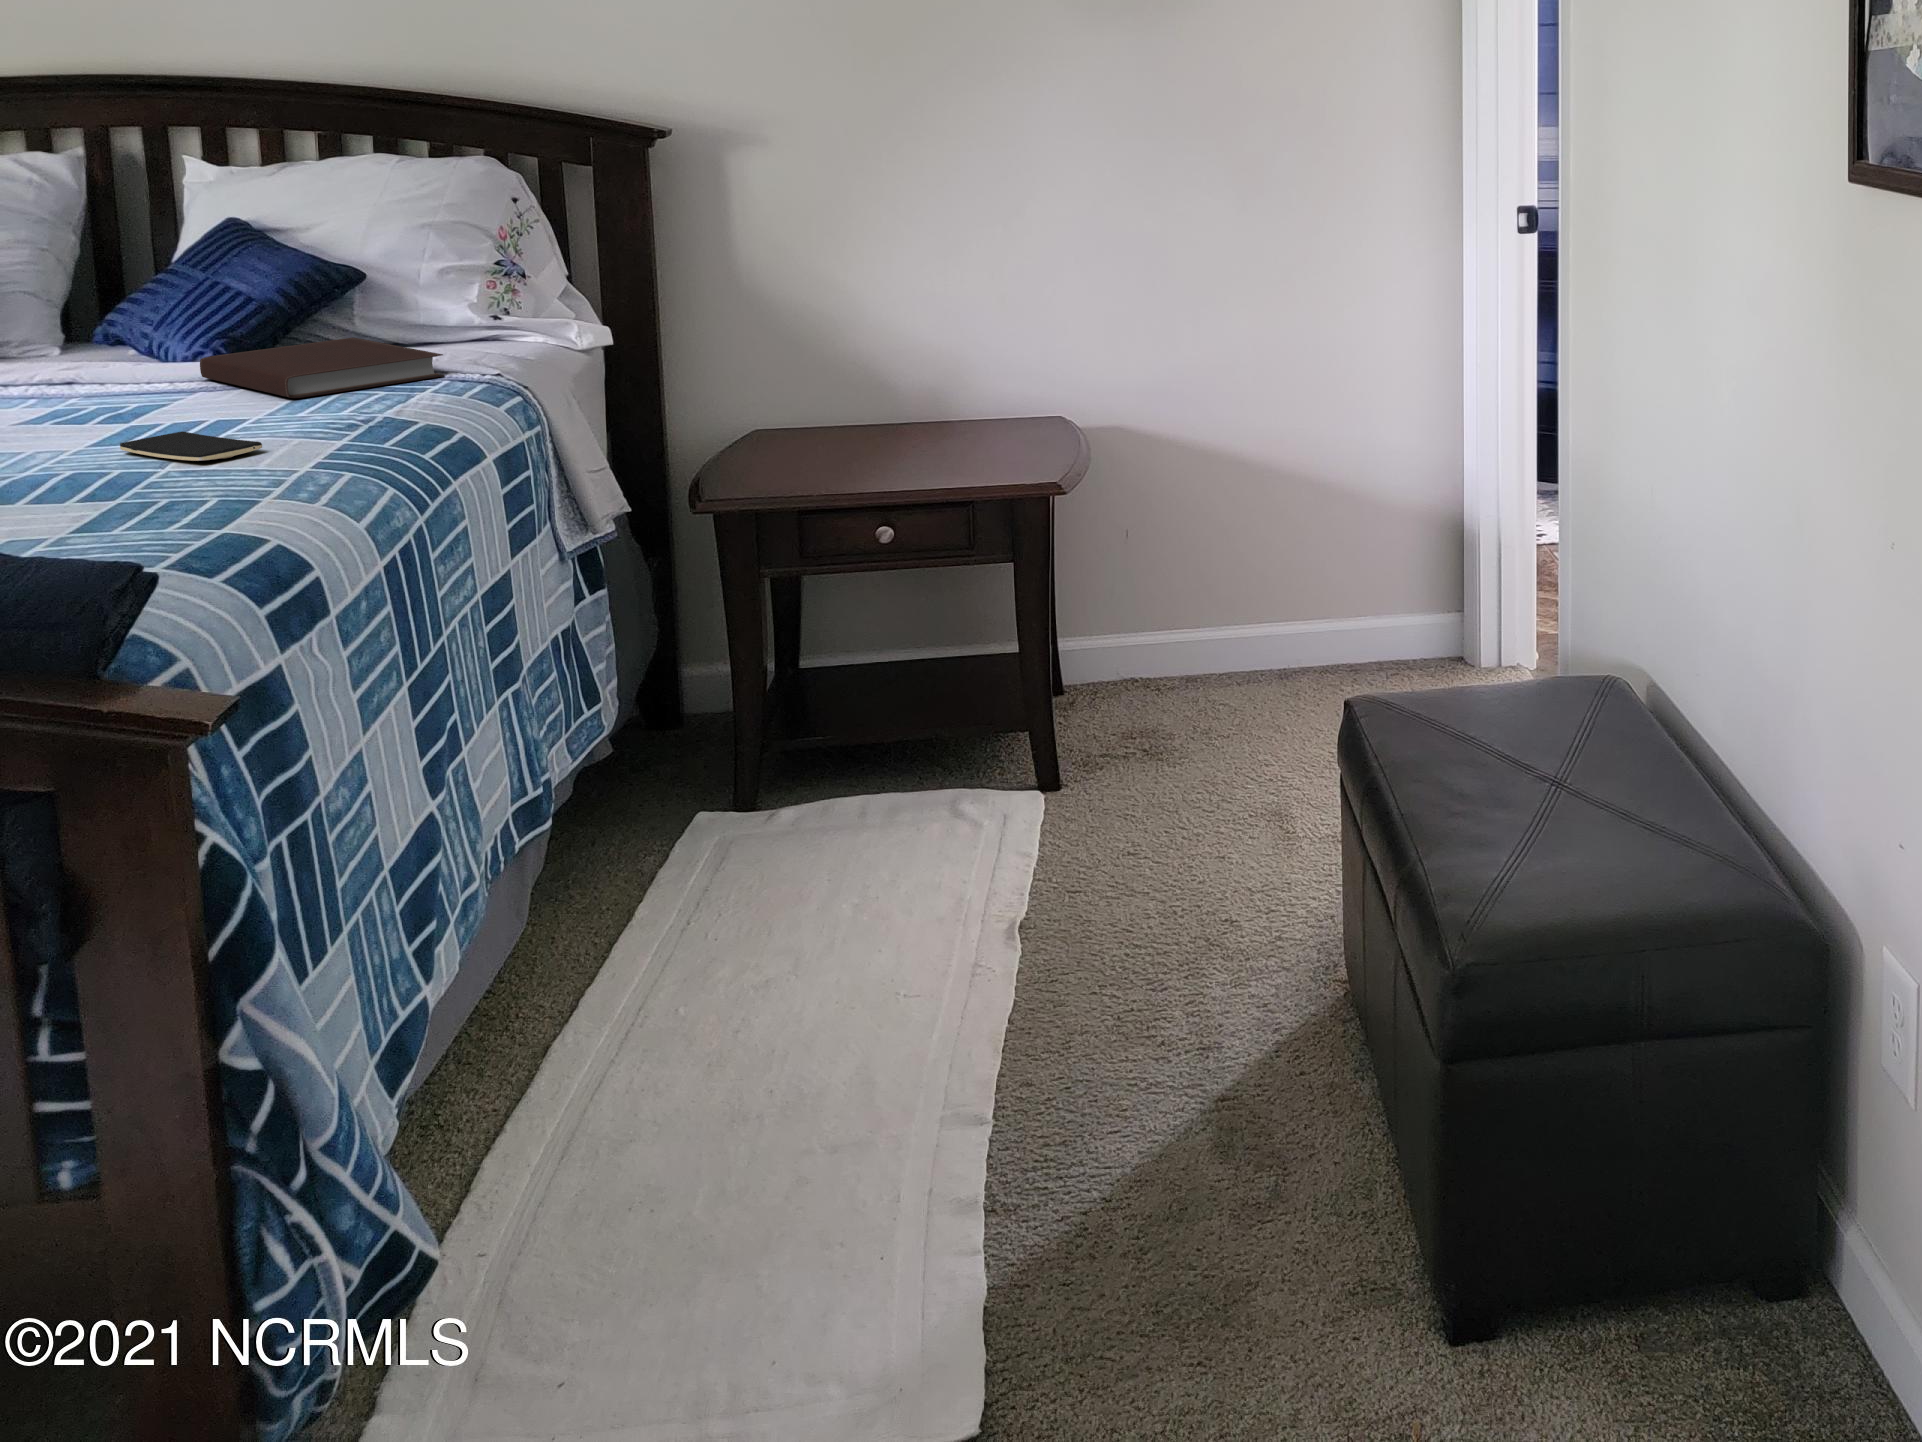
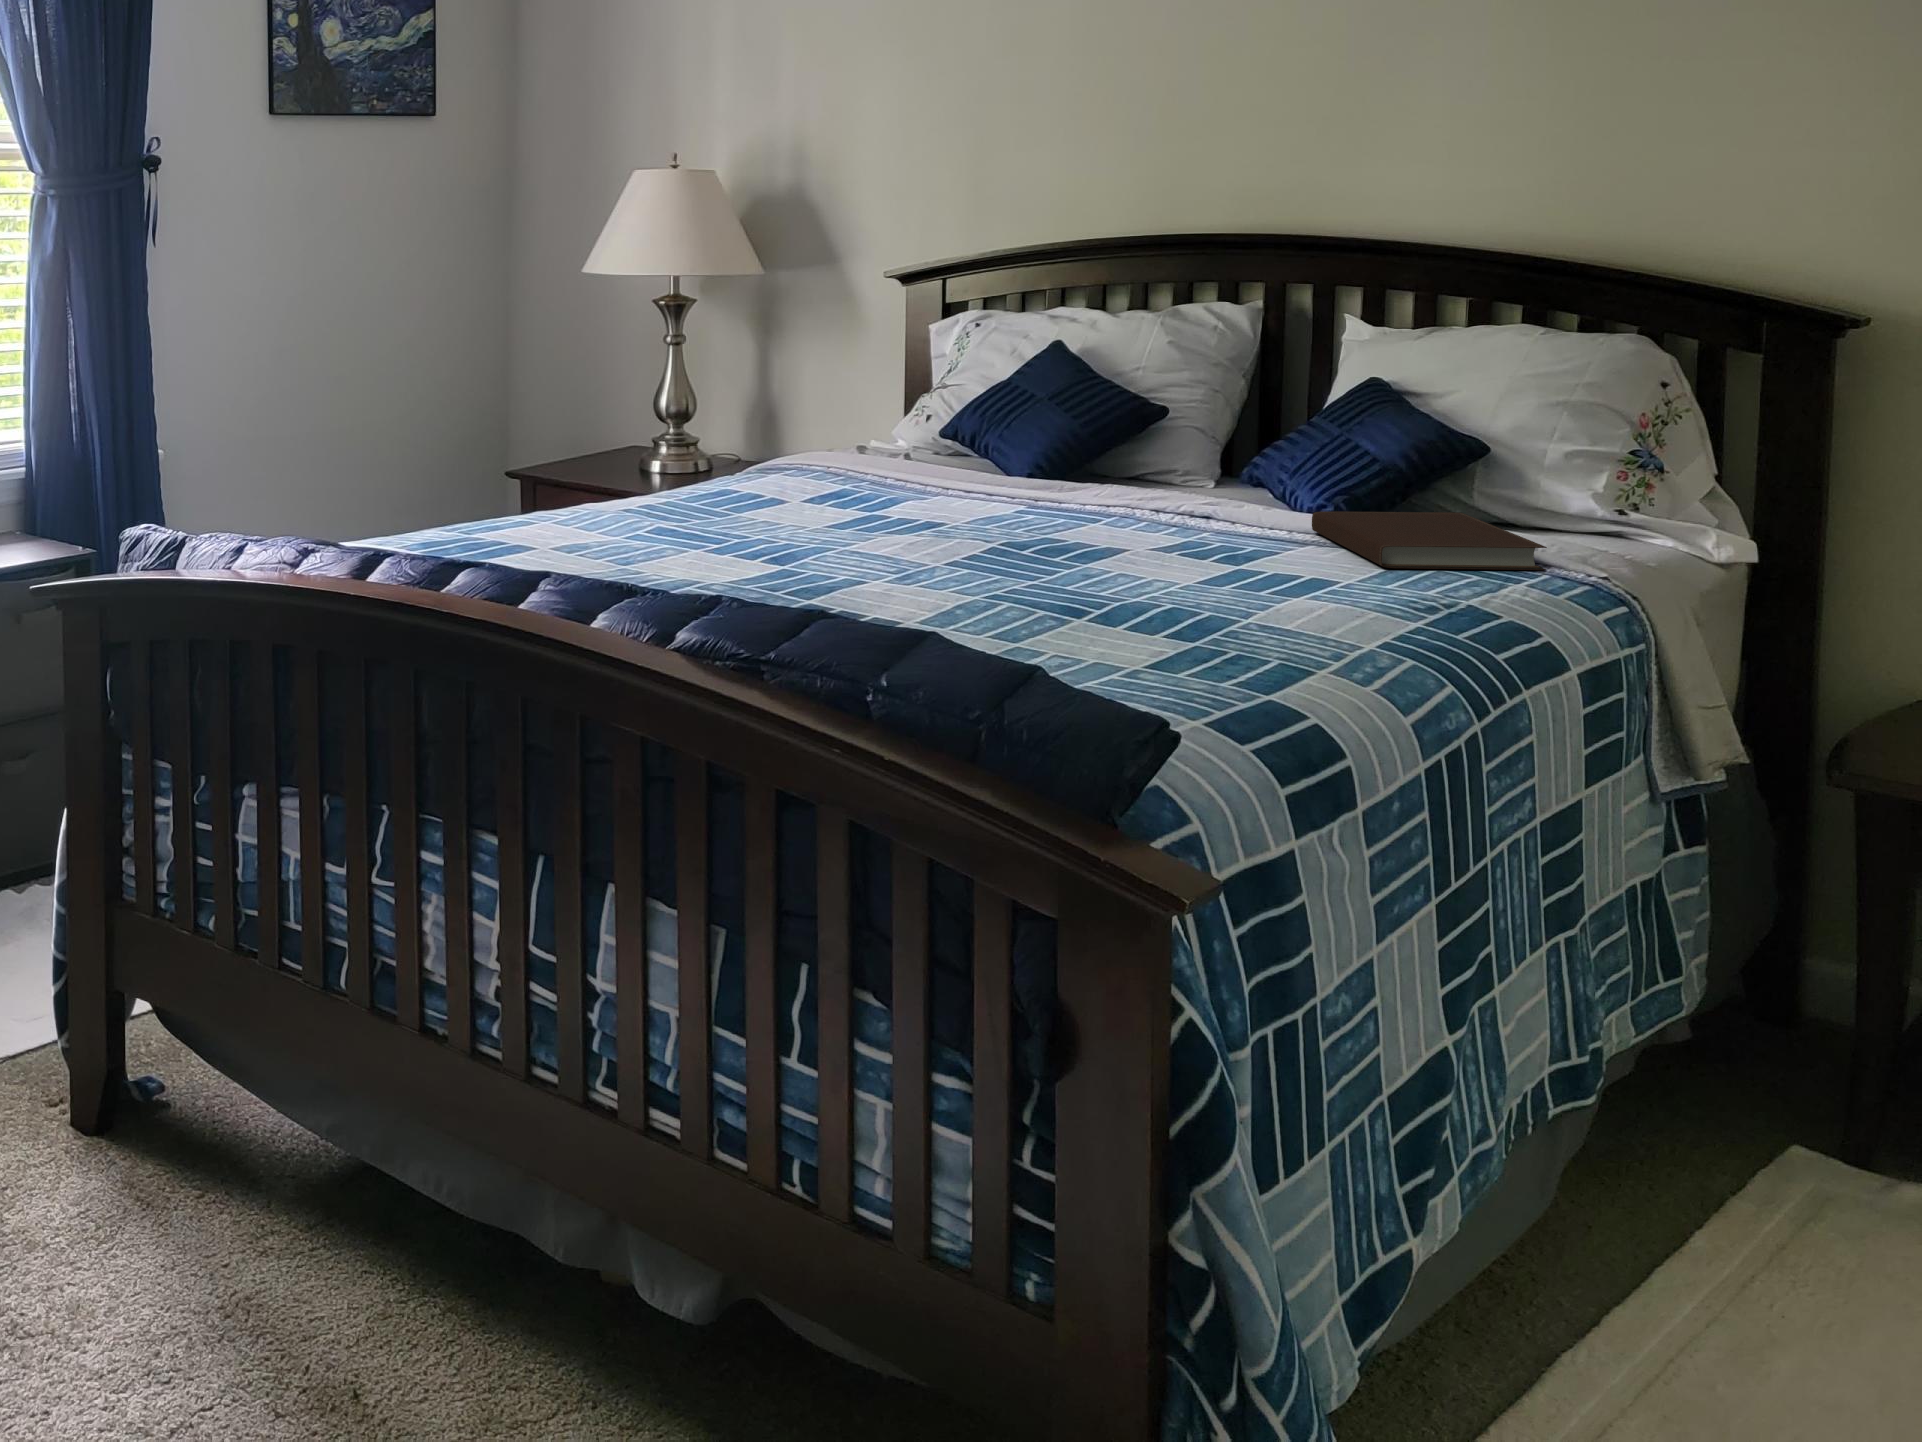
smartphone: present [120,431,262,461] -> none [1217,584,1337,620]

